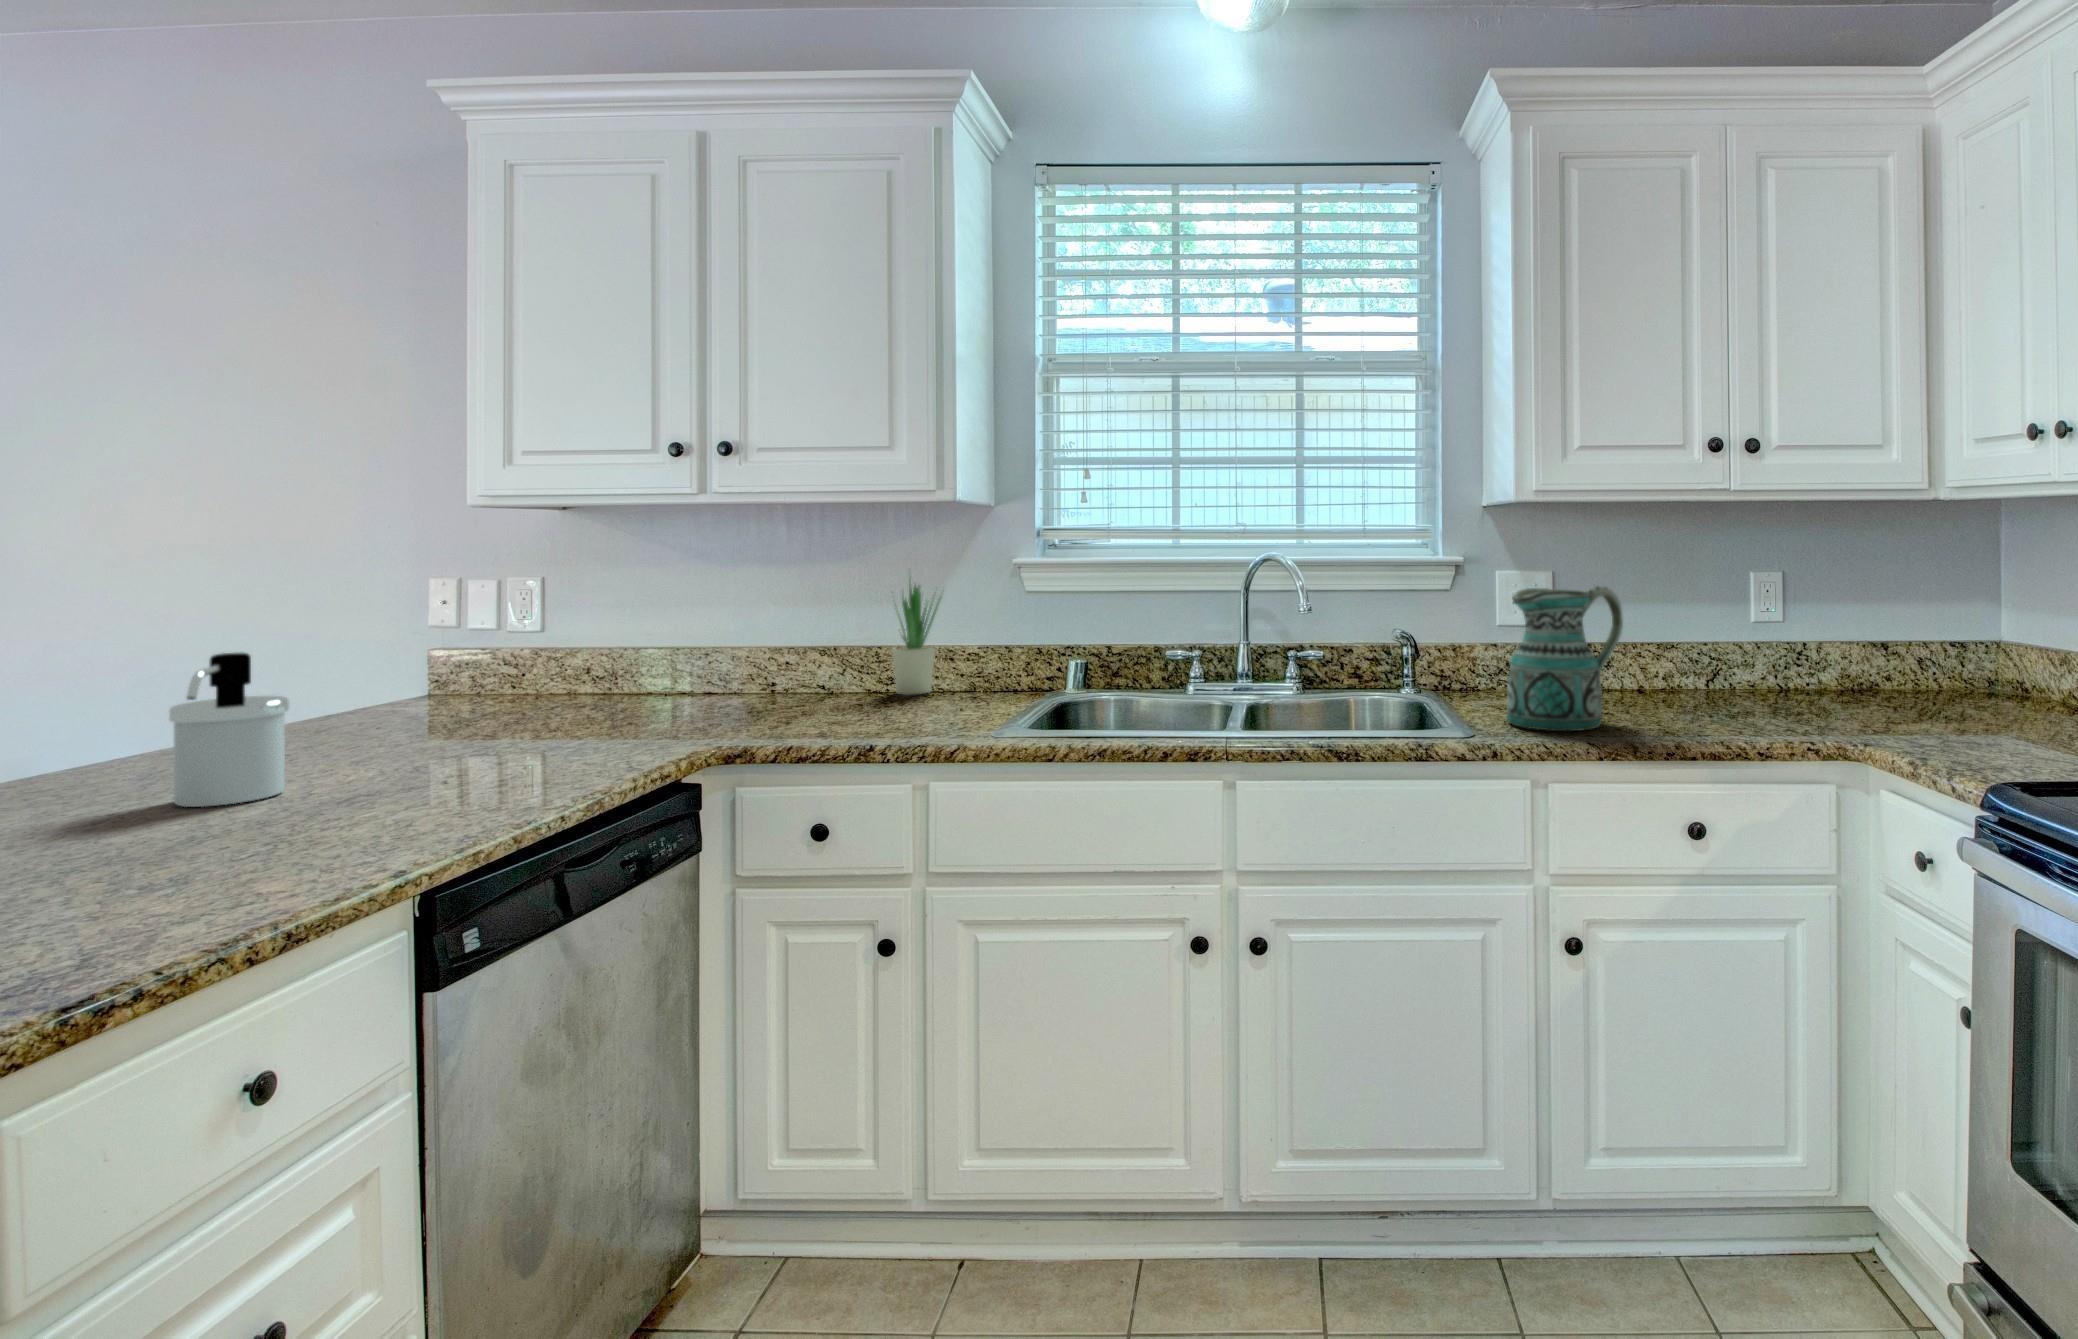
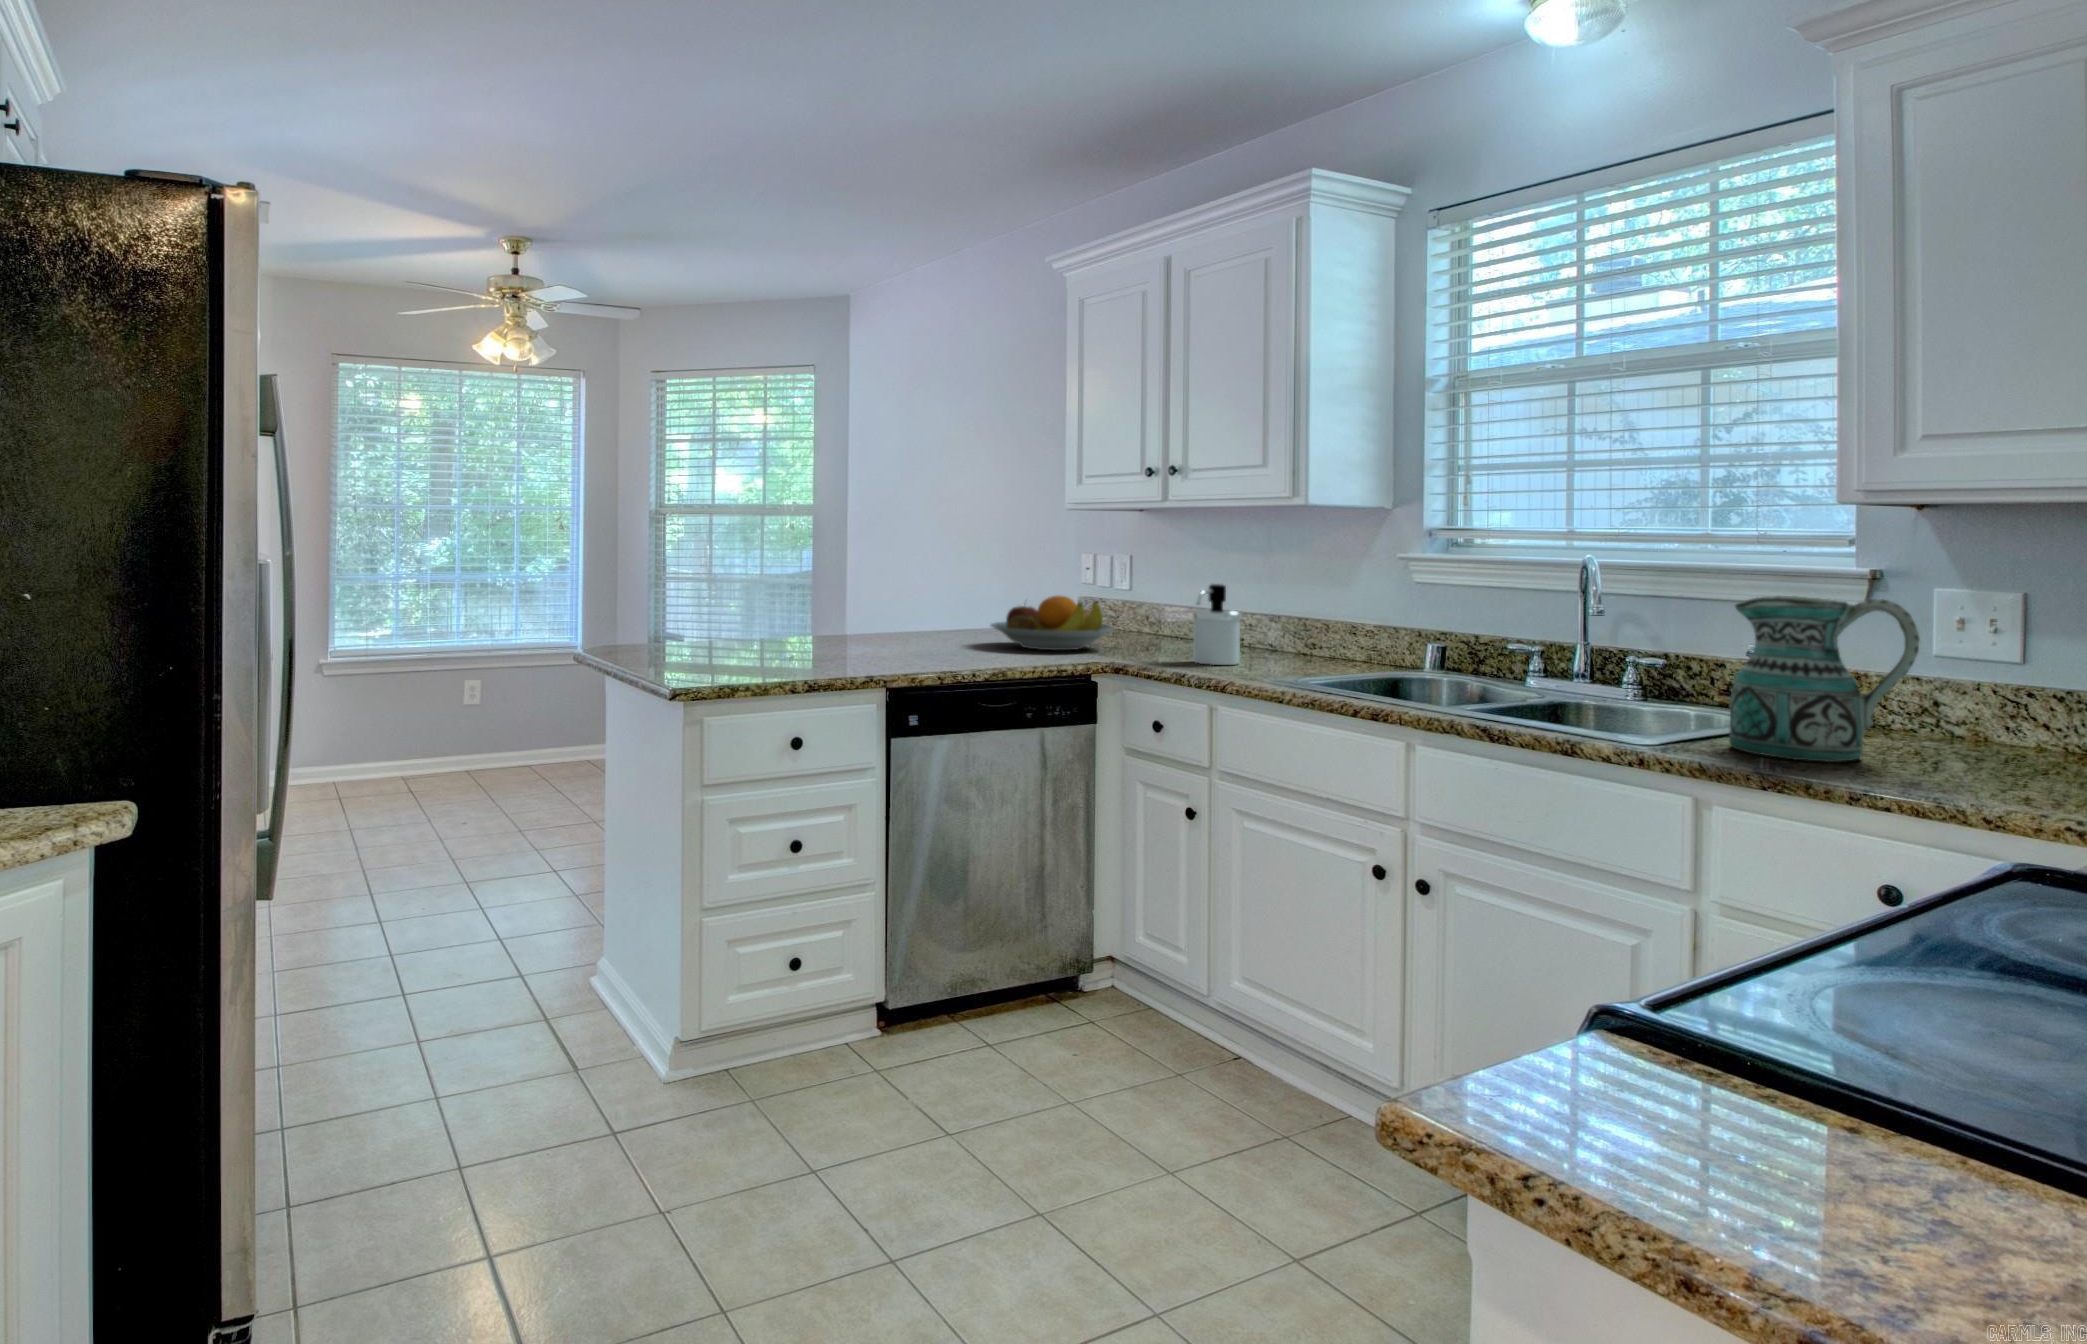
potted plant: present [892,584,940,695] -> none [1311,554,1353,661]
soap dispenser: present [169,652,289,807] -> present [1192,584,1242,665]
fruit bowl: none [403,654,639,747] -> present [991,596,1114,650]

